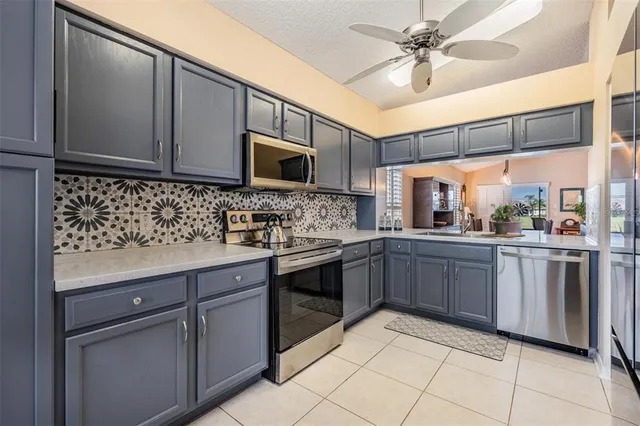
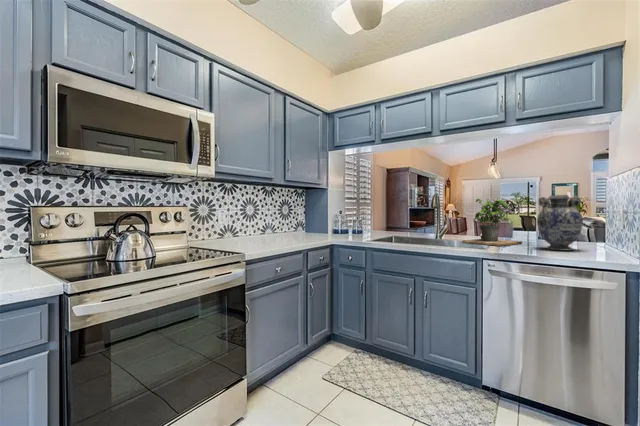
vase: none [534,202,565,239] -> present [537,195,583,250]

